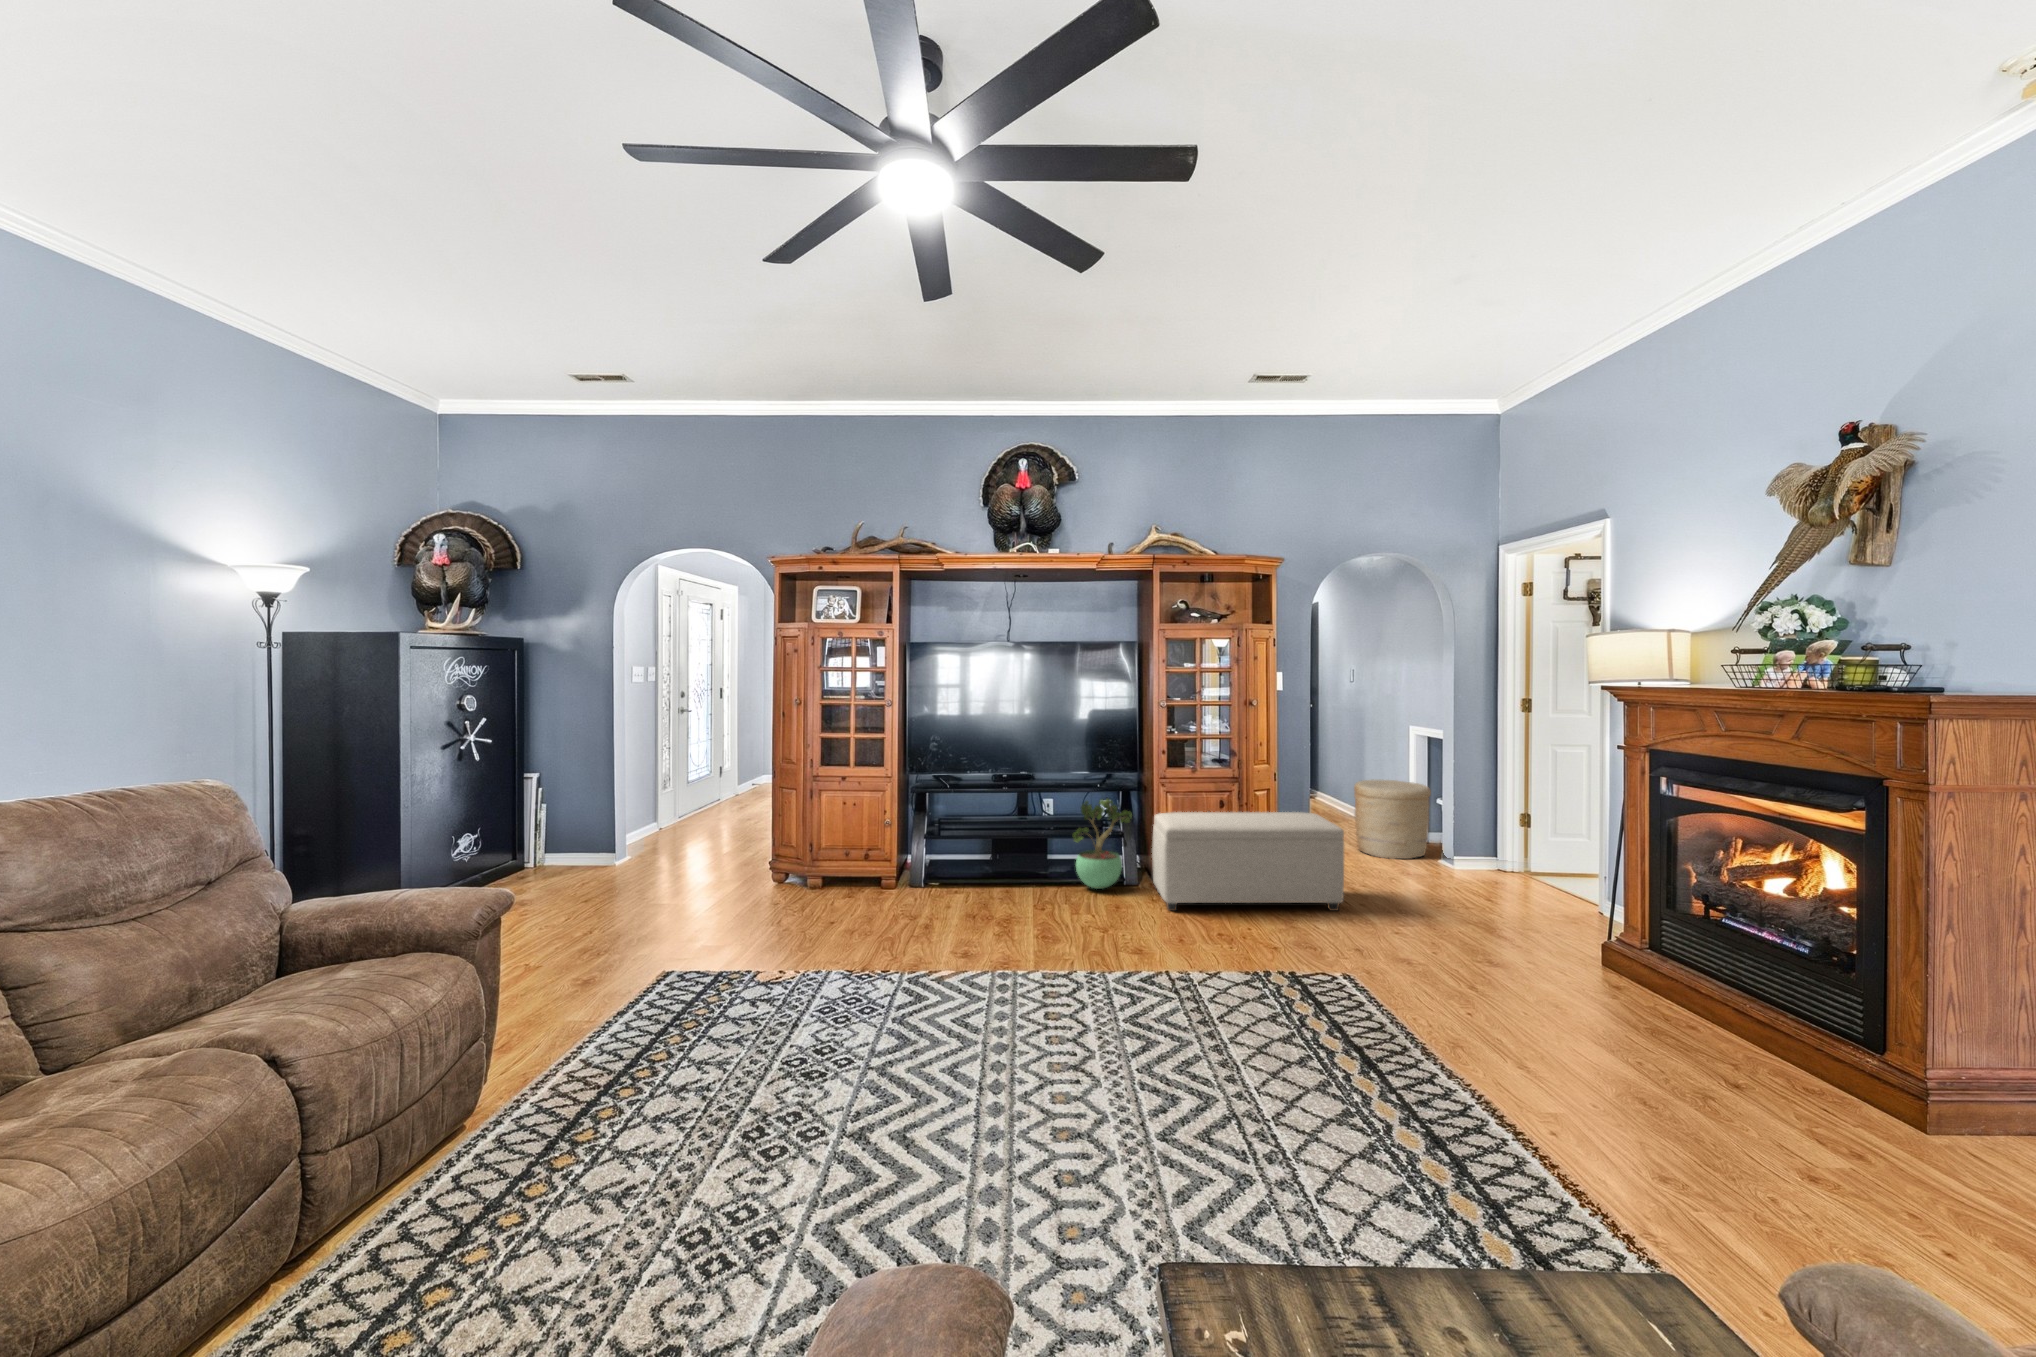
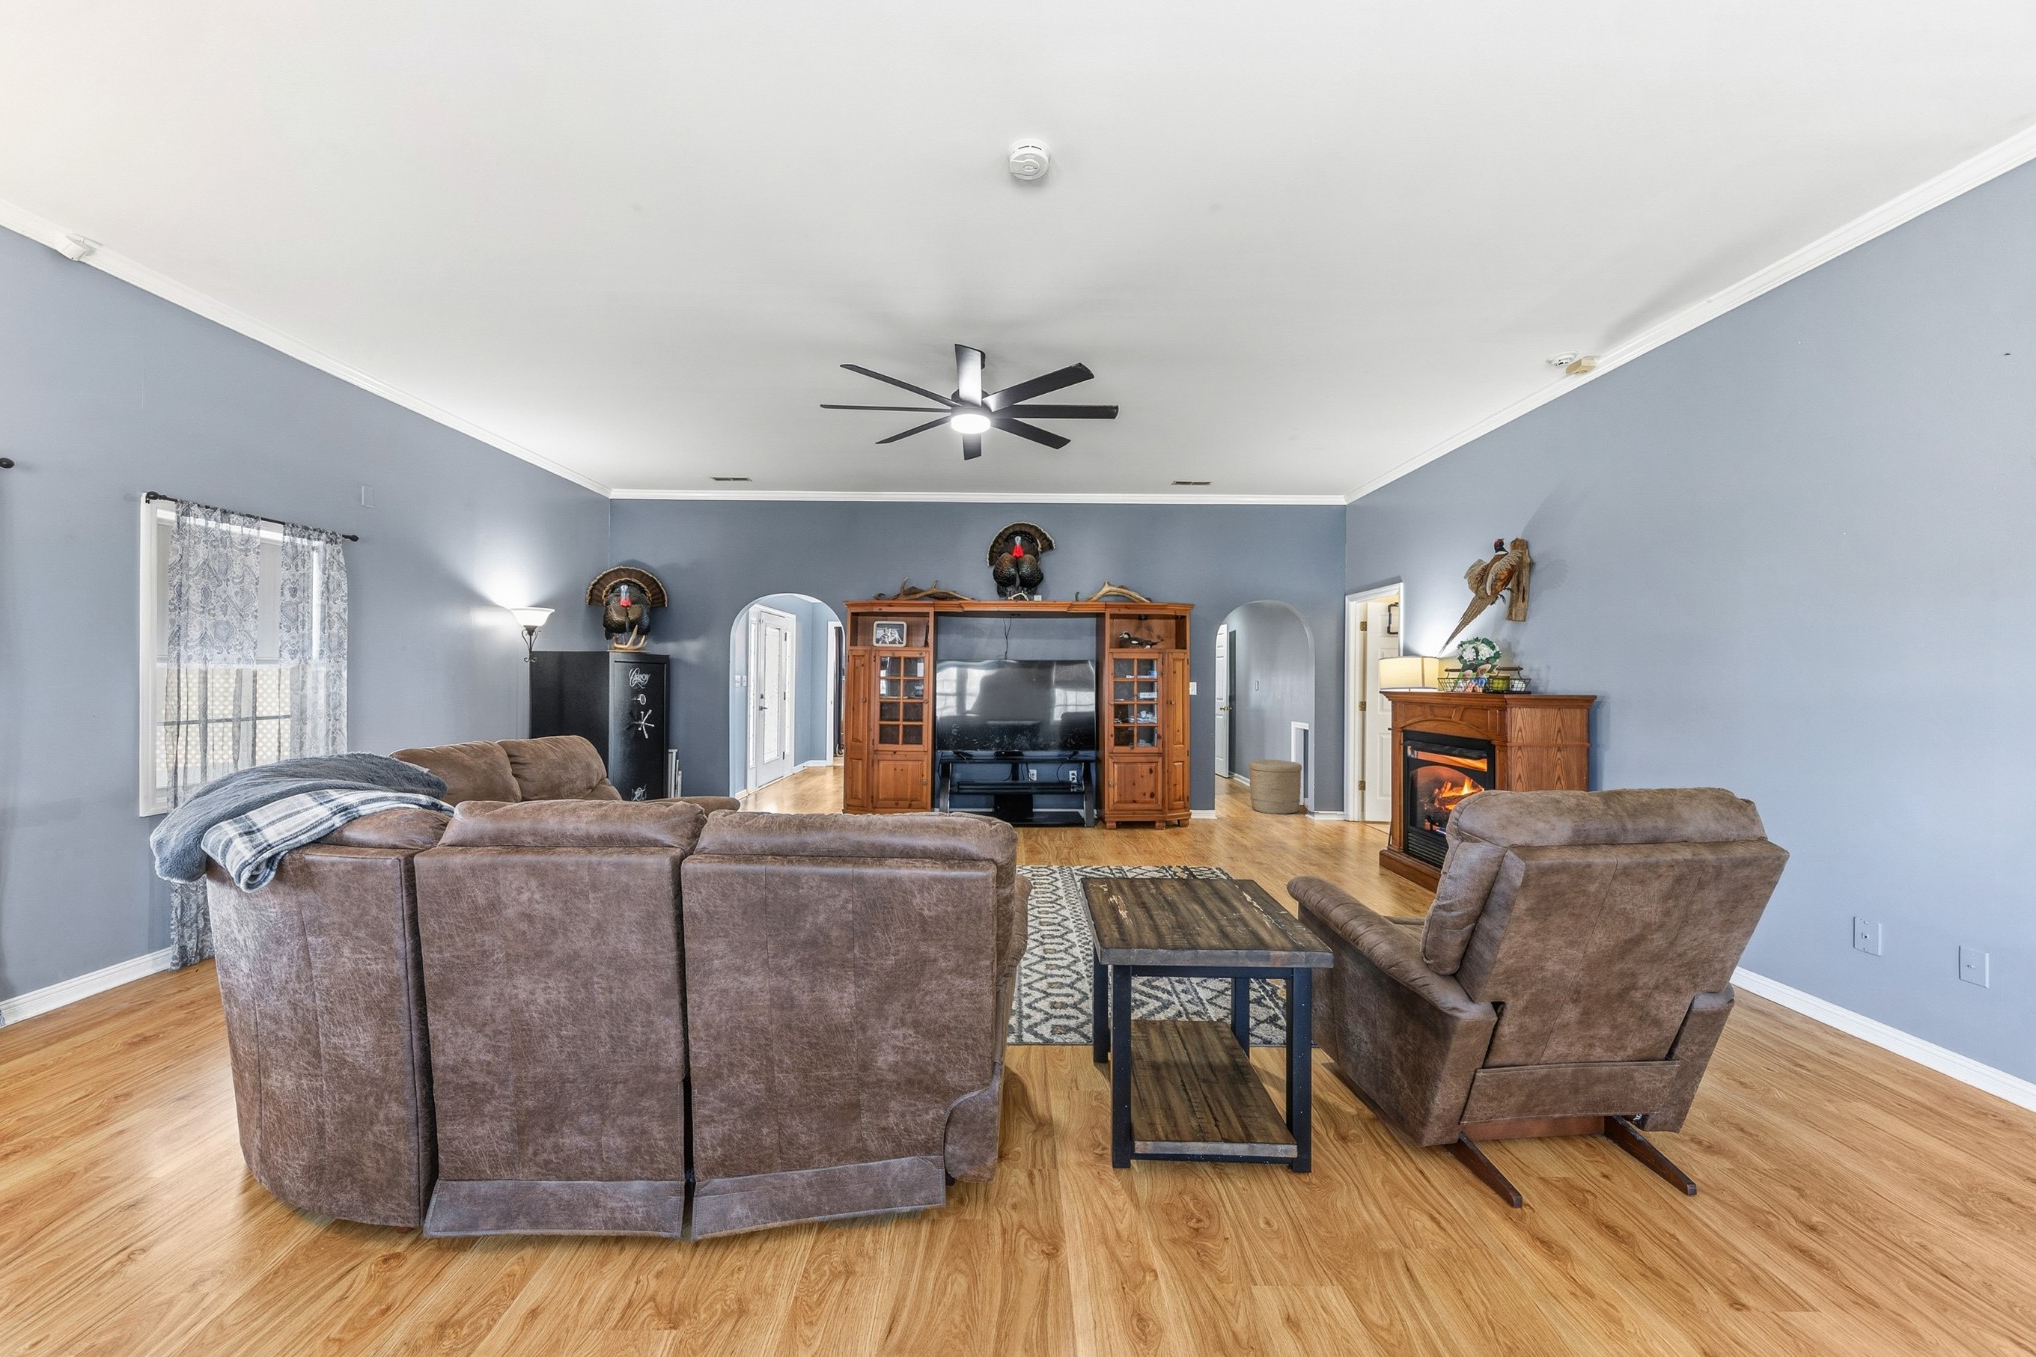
potted plant: present [1072,798,1132,889] -> none [1050,766,1091,829]
ottoman: present [1152,812,1344,911] -> none [1104,777,1230,841]

